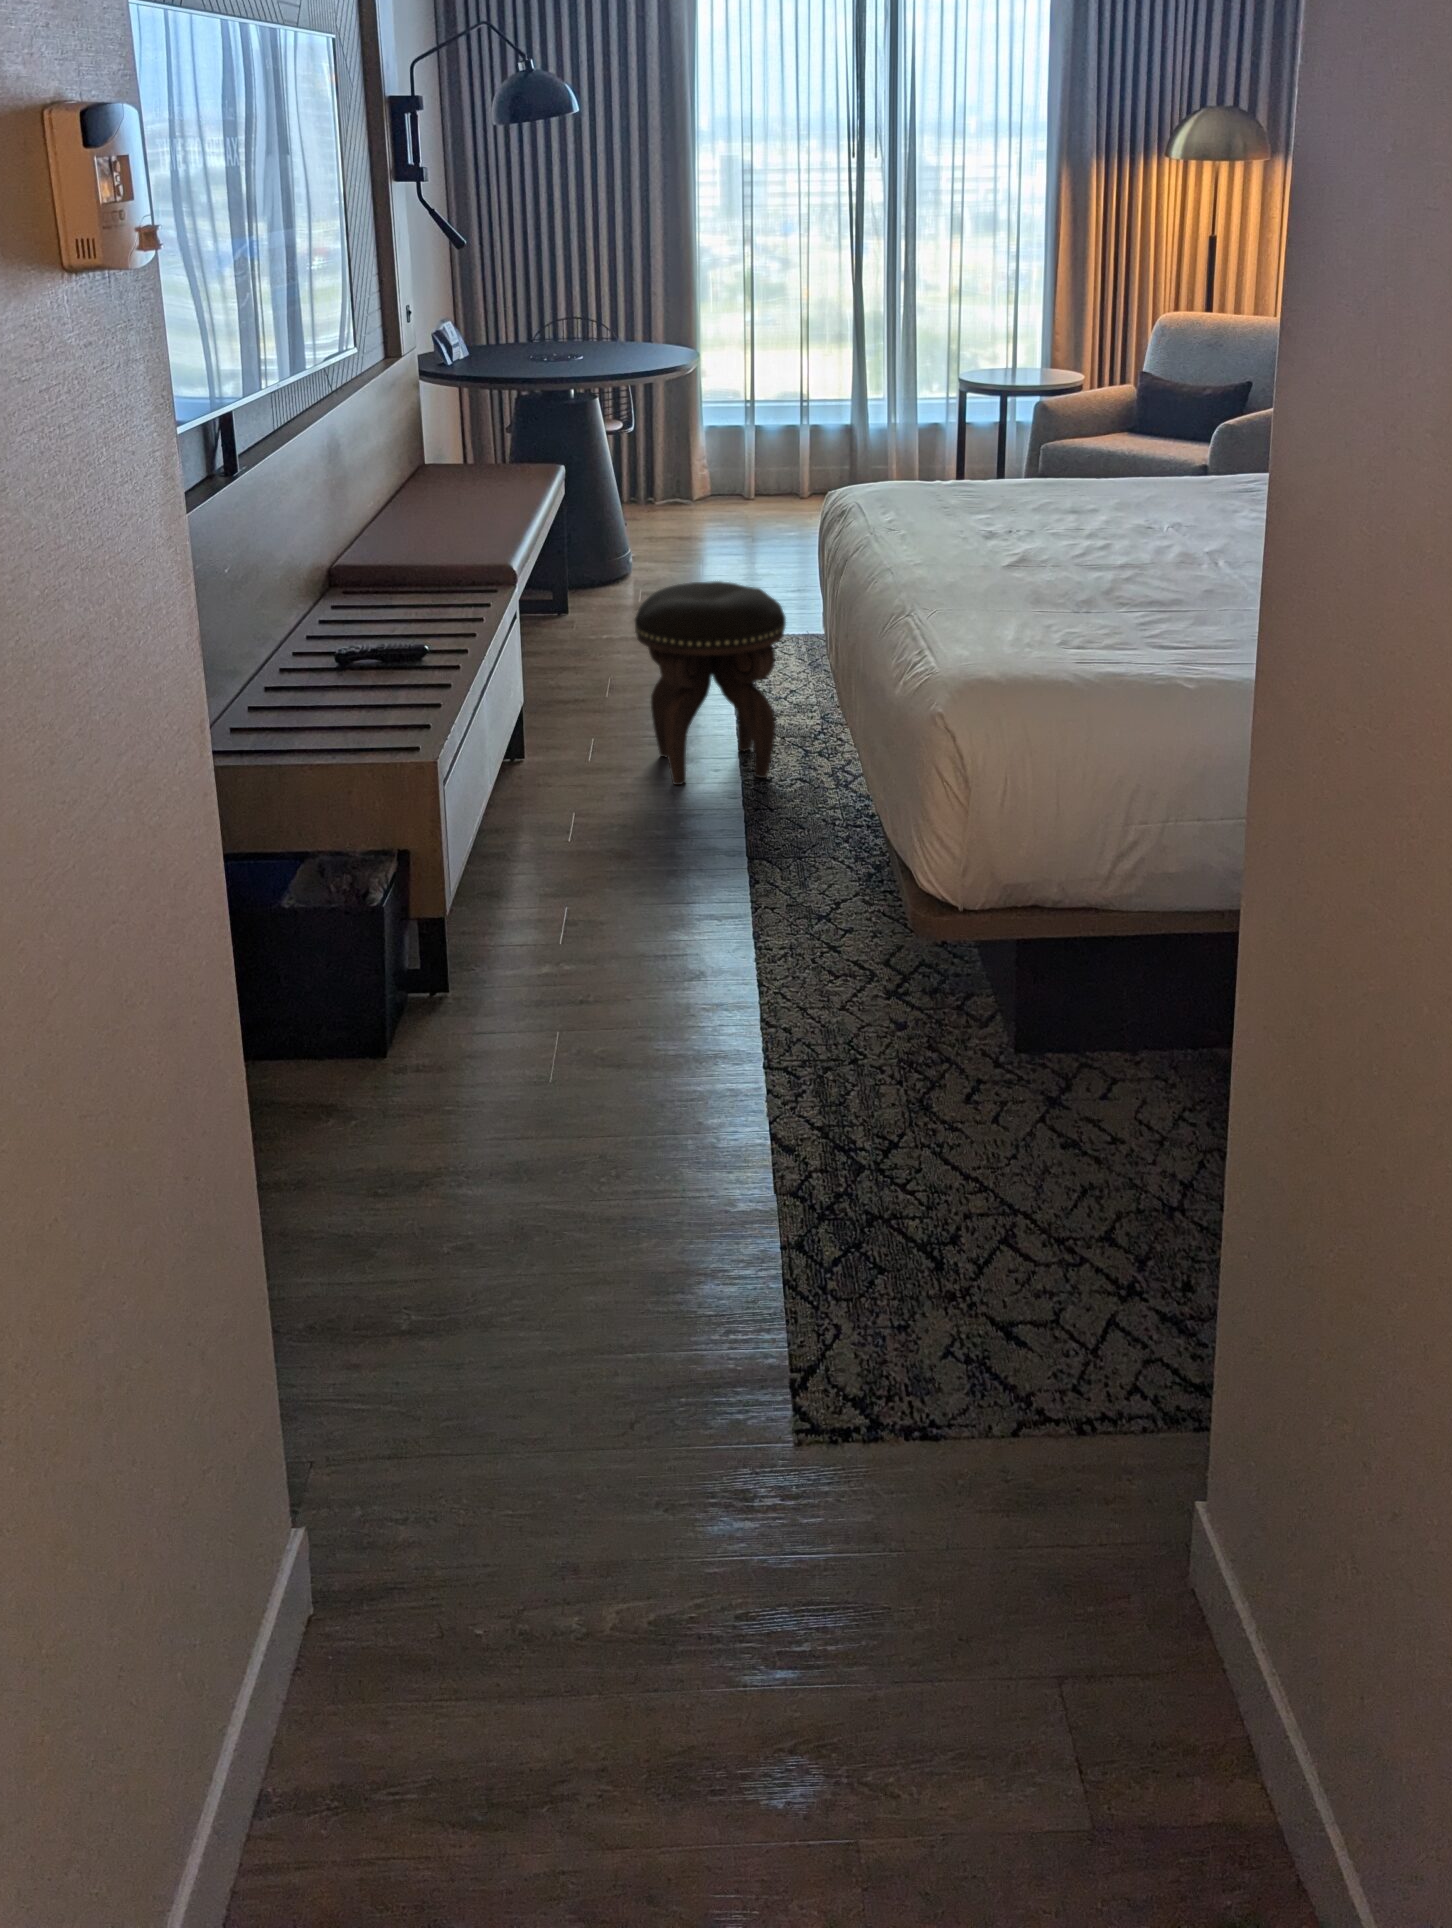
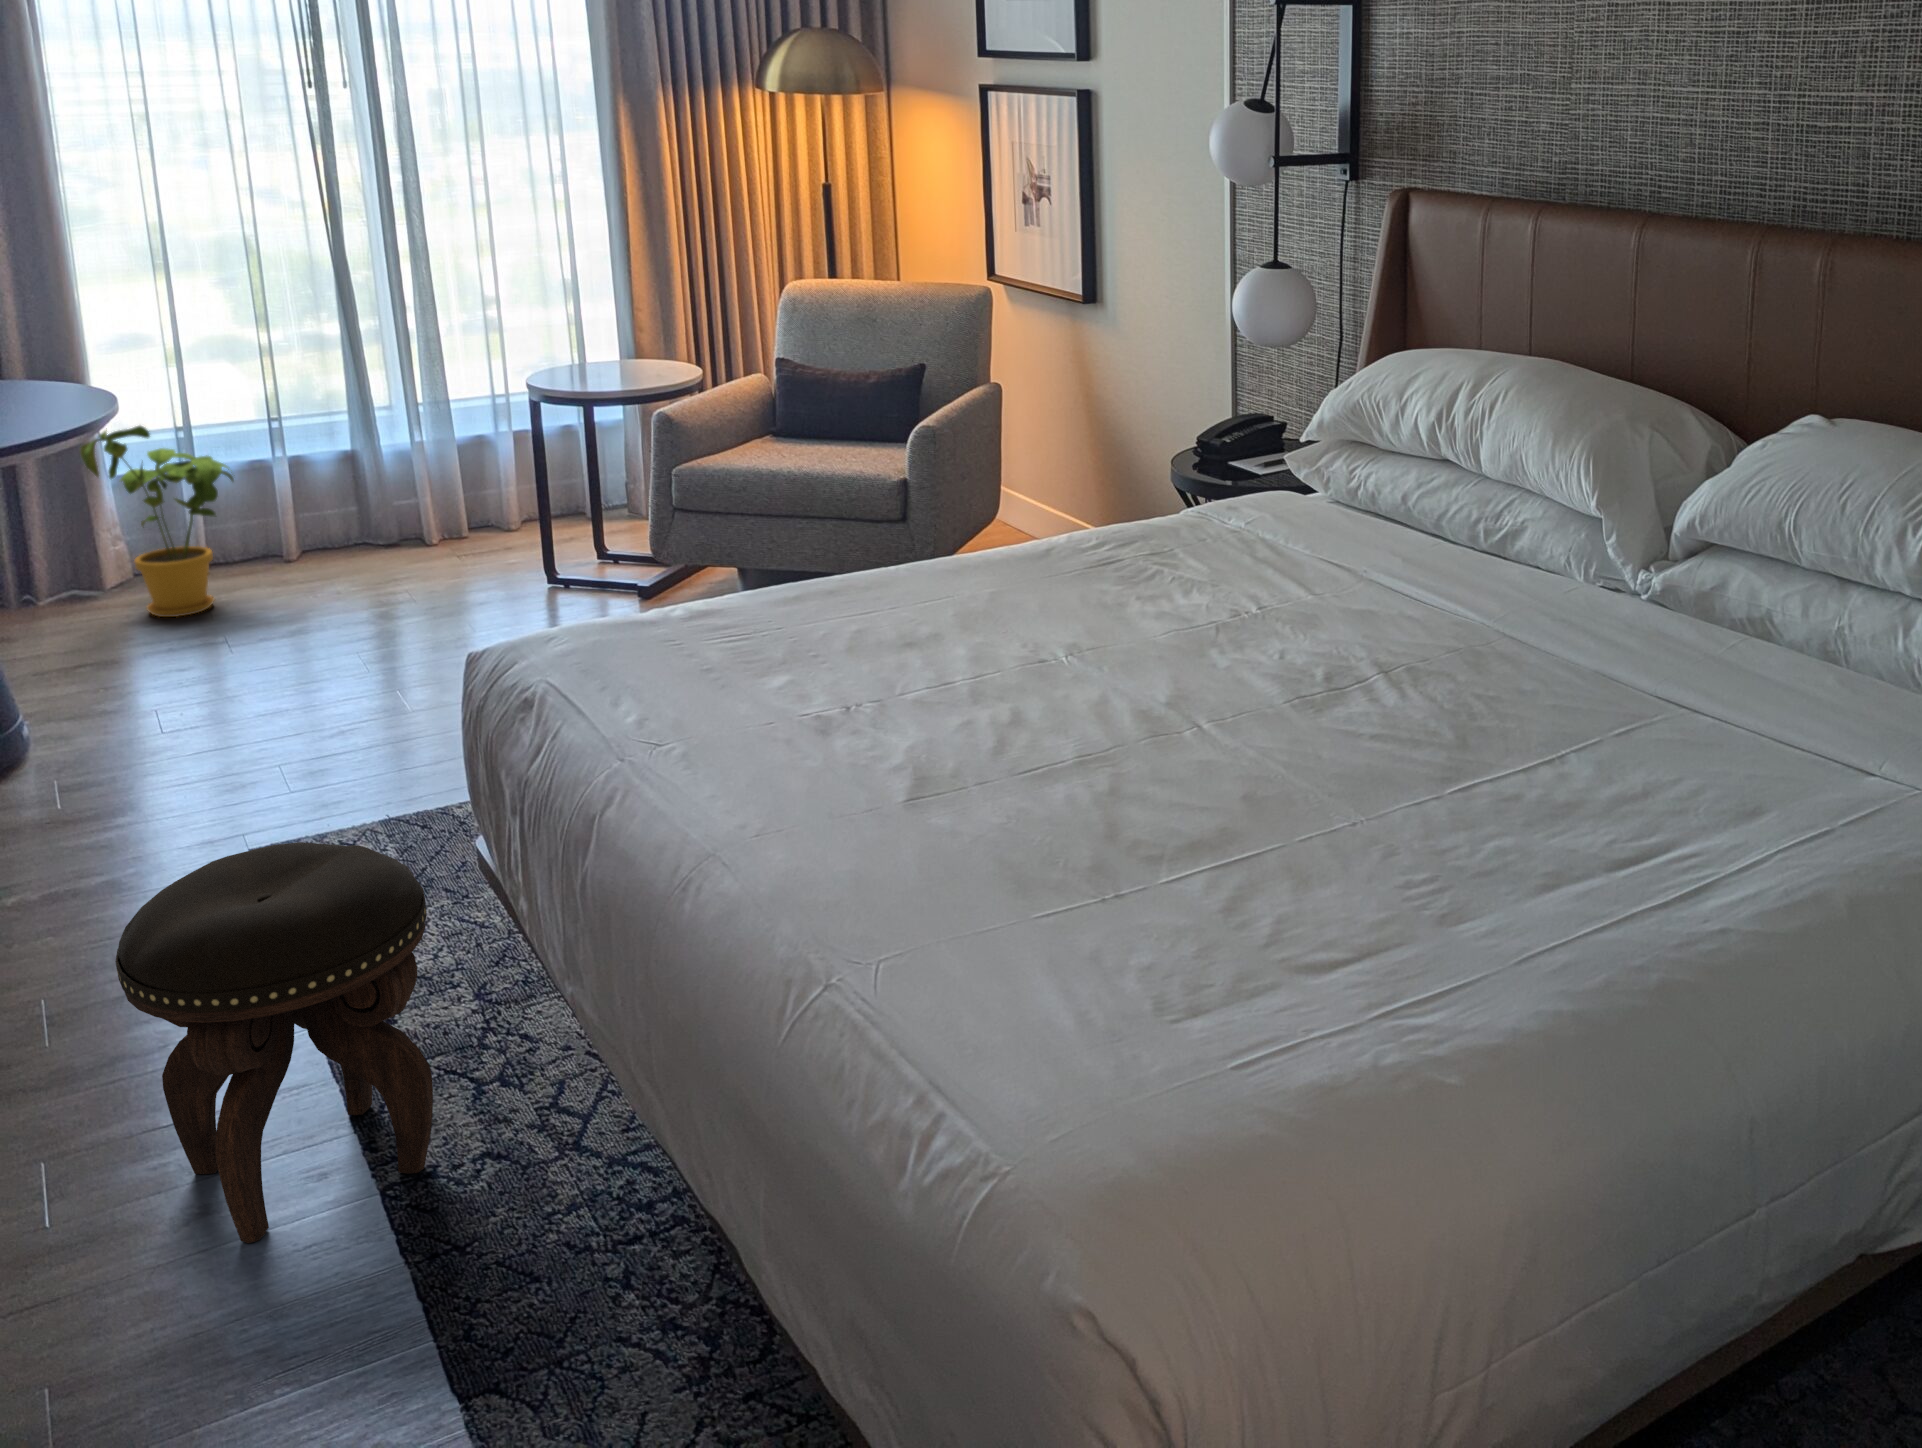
house plant: none [688,384,773,520] -> present [80,426,234,617]

